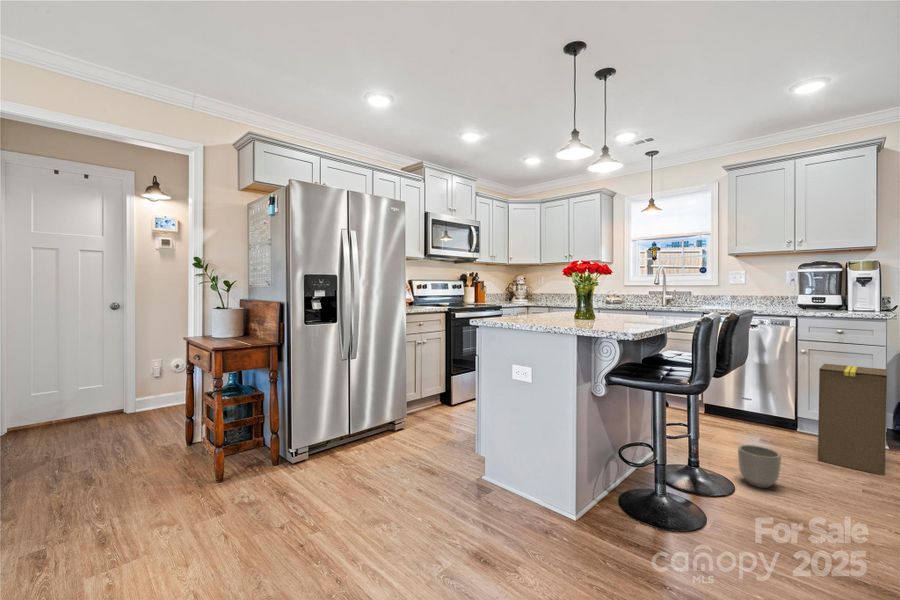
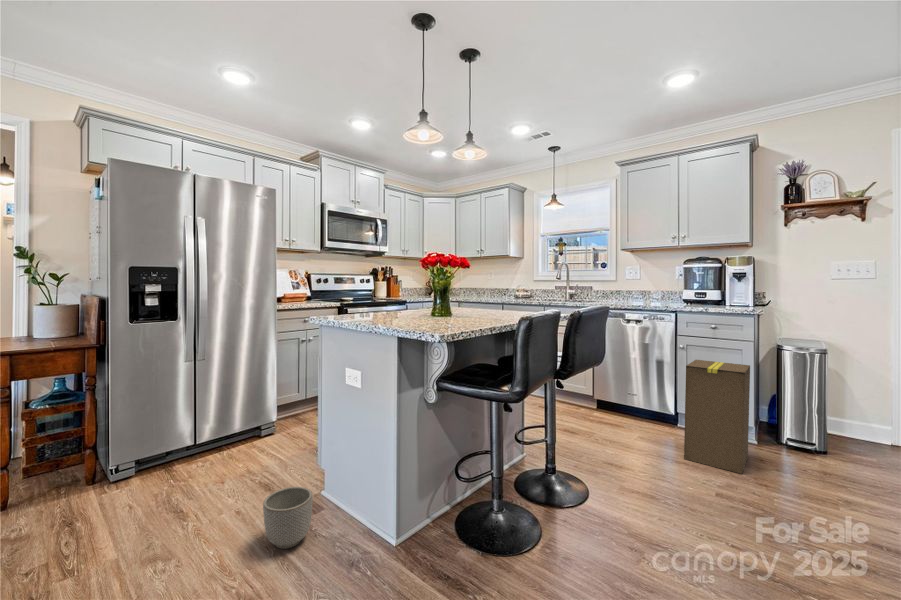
planter: present [738,445,781,488] -> present [263,487,313,549]

